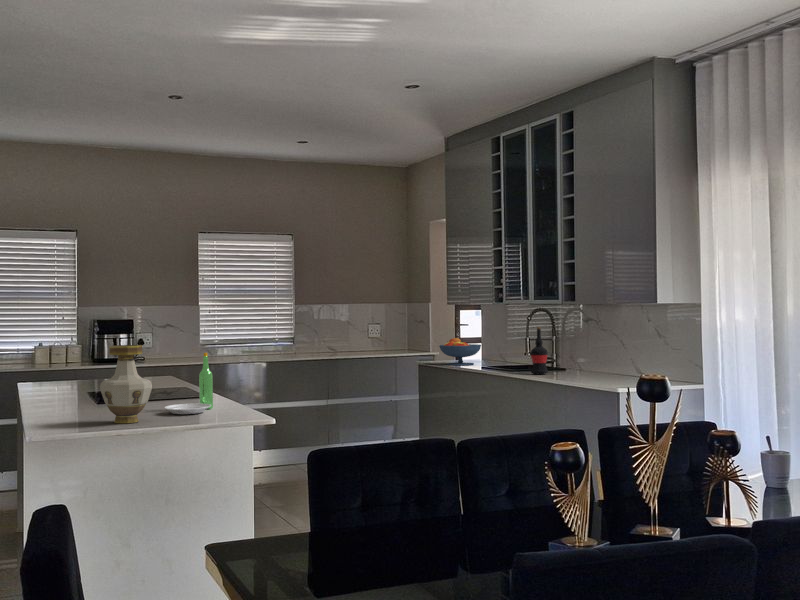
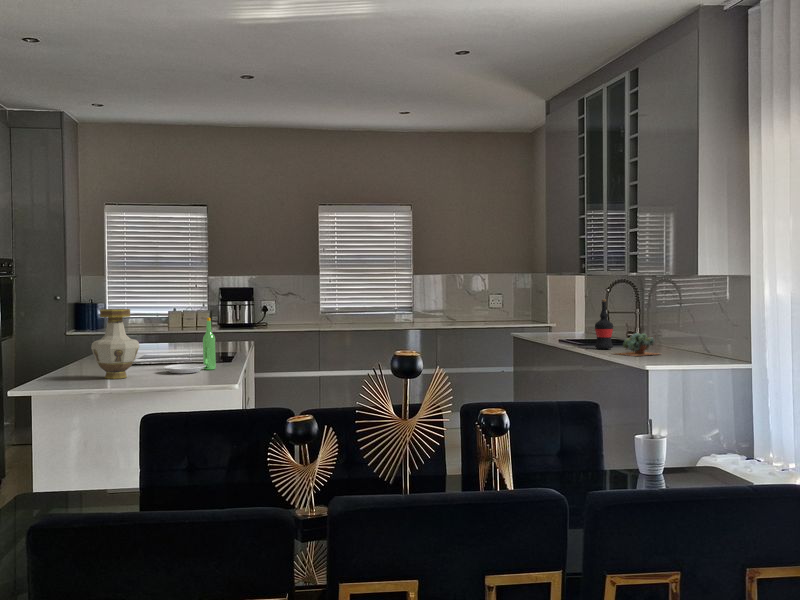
fruit bowl: present [439,338,481,365] -> none [530,310,574,338]
succulent plant: none [559,358,602,380] -> present [616,333,658,356]

